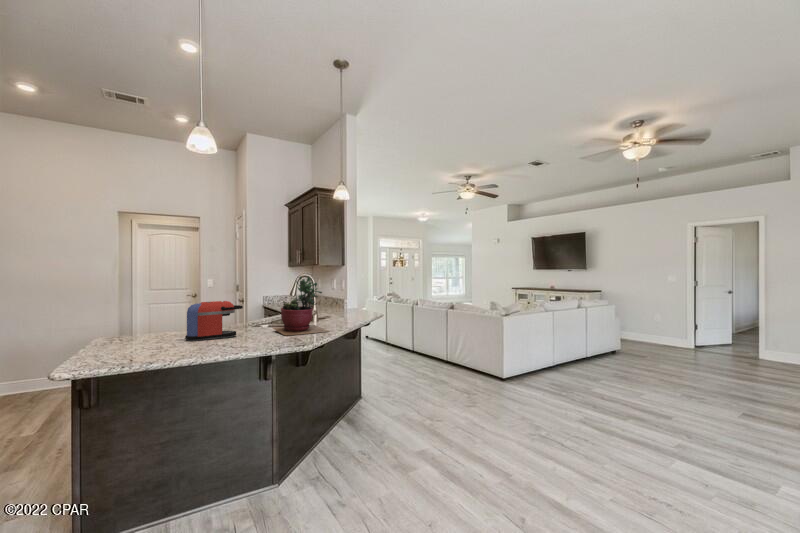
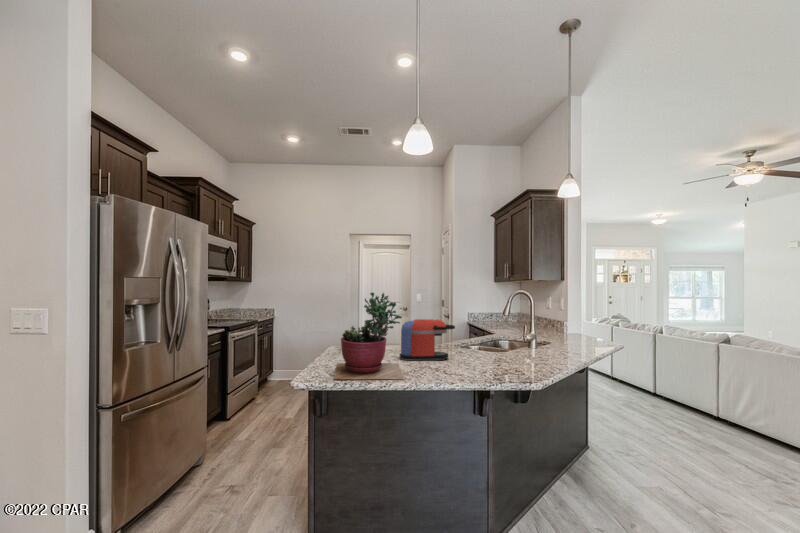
succulent plant: present [273,277,329,335] -> present [334,292,404,379]

